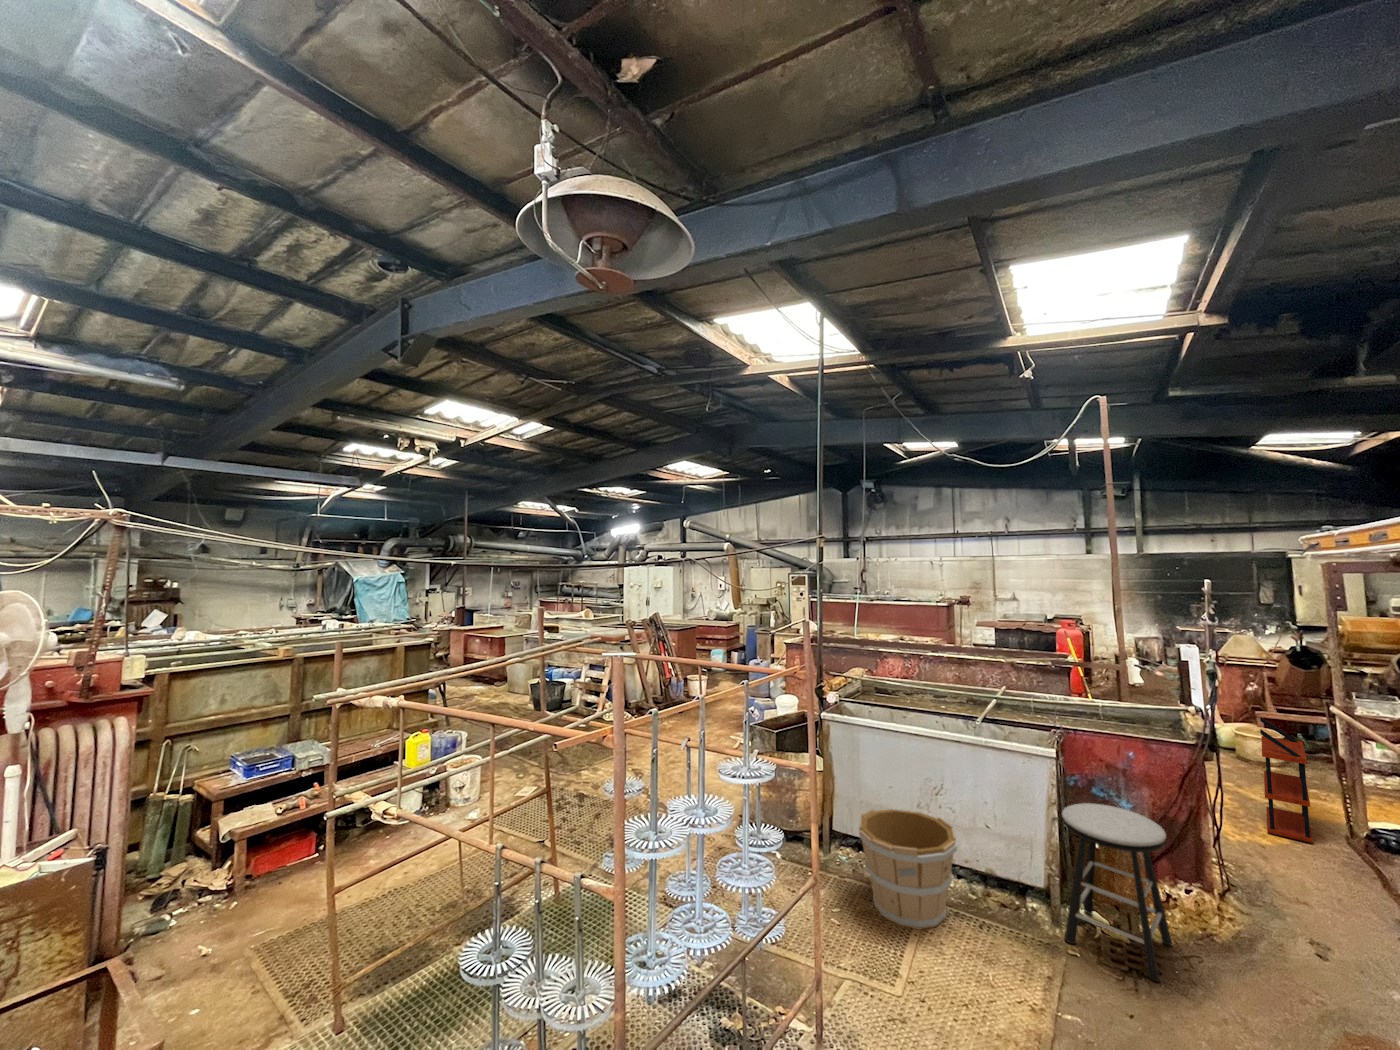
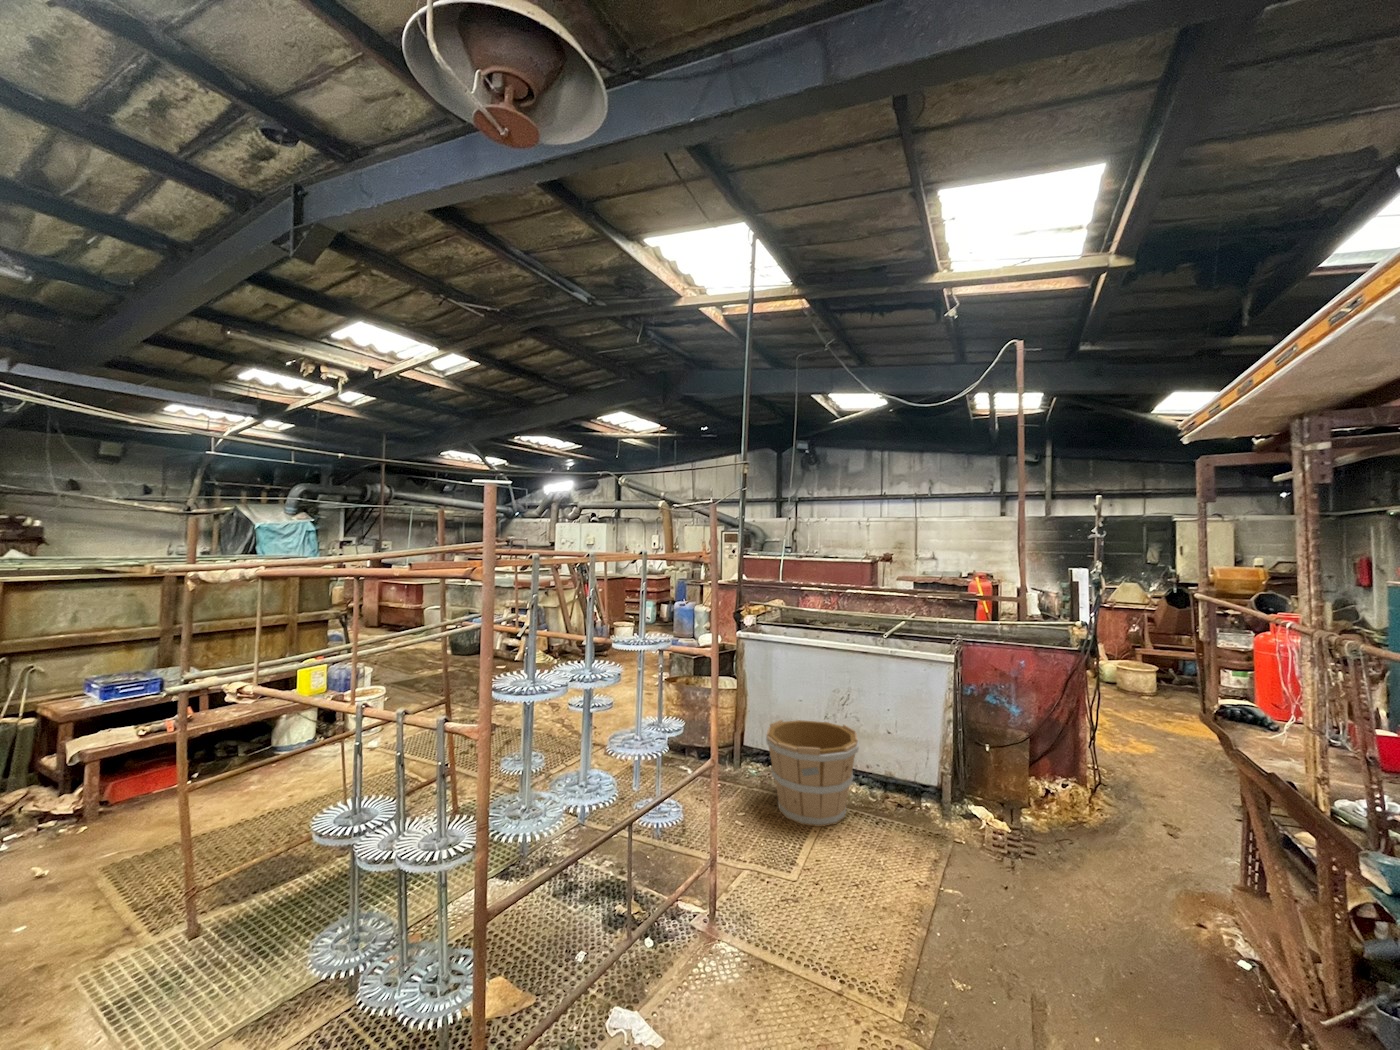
shelving unit: present [1260,717,1313,843] -> none [1136,644,1174,752]
stool: present [1062,803,1172,982] -> none [953,706,1049,859]

